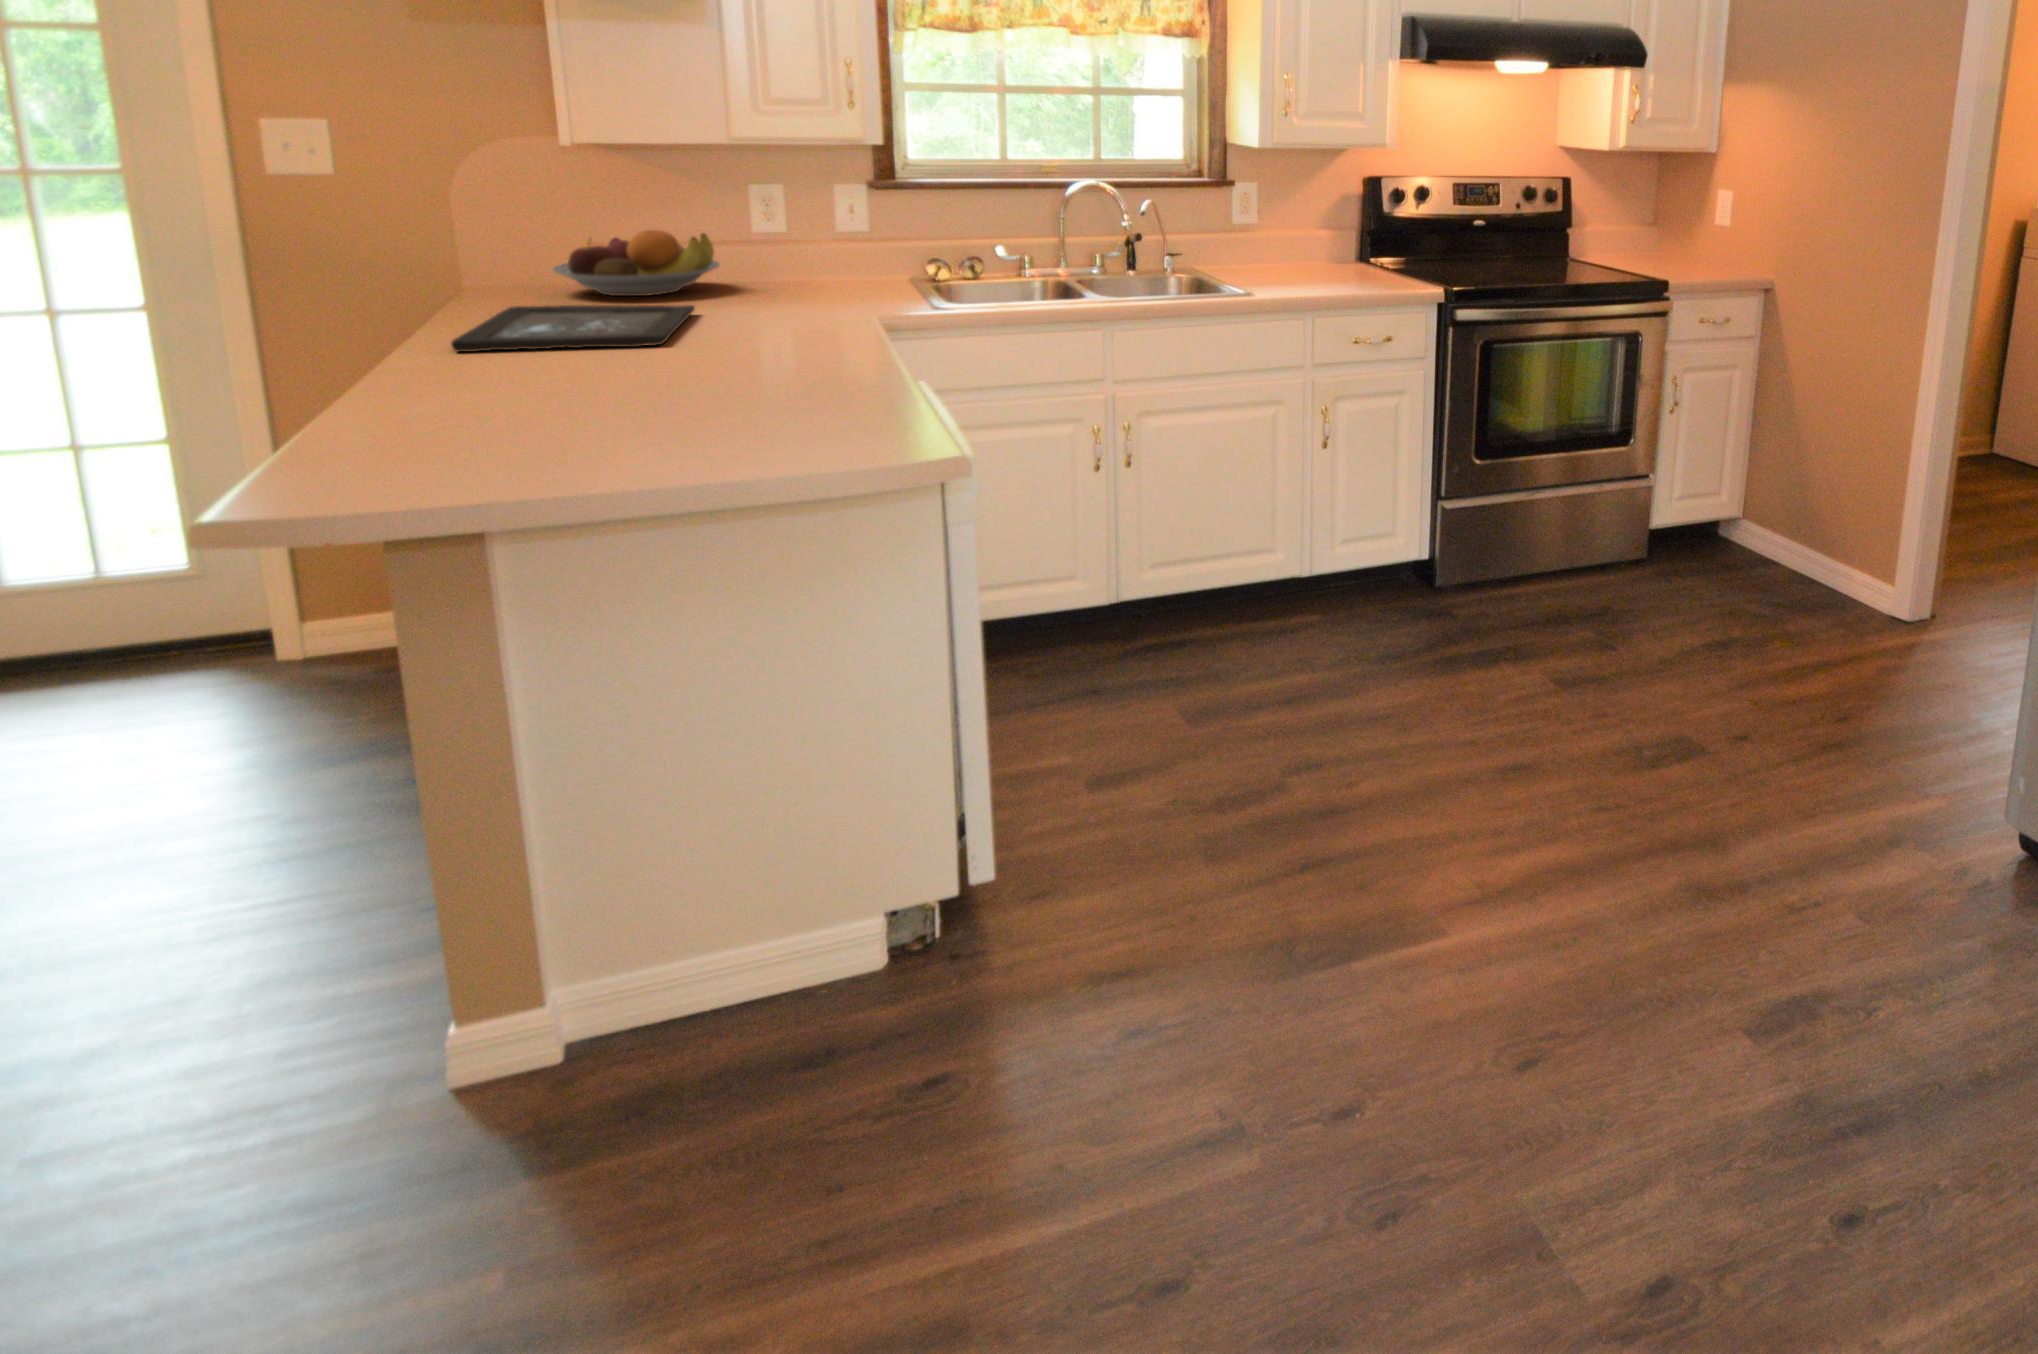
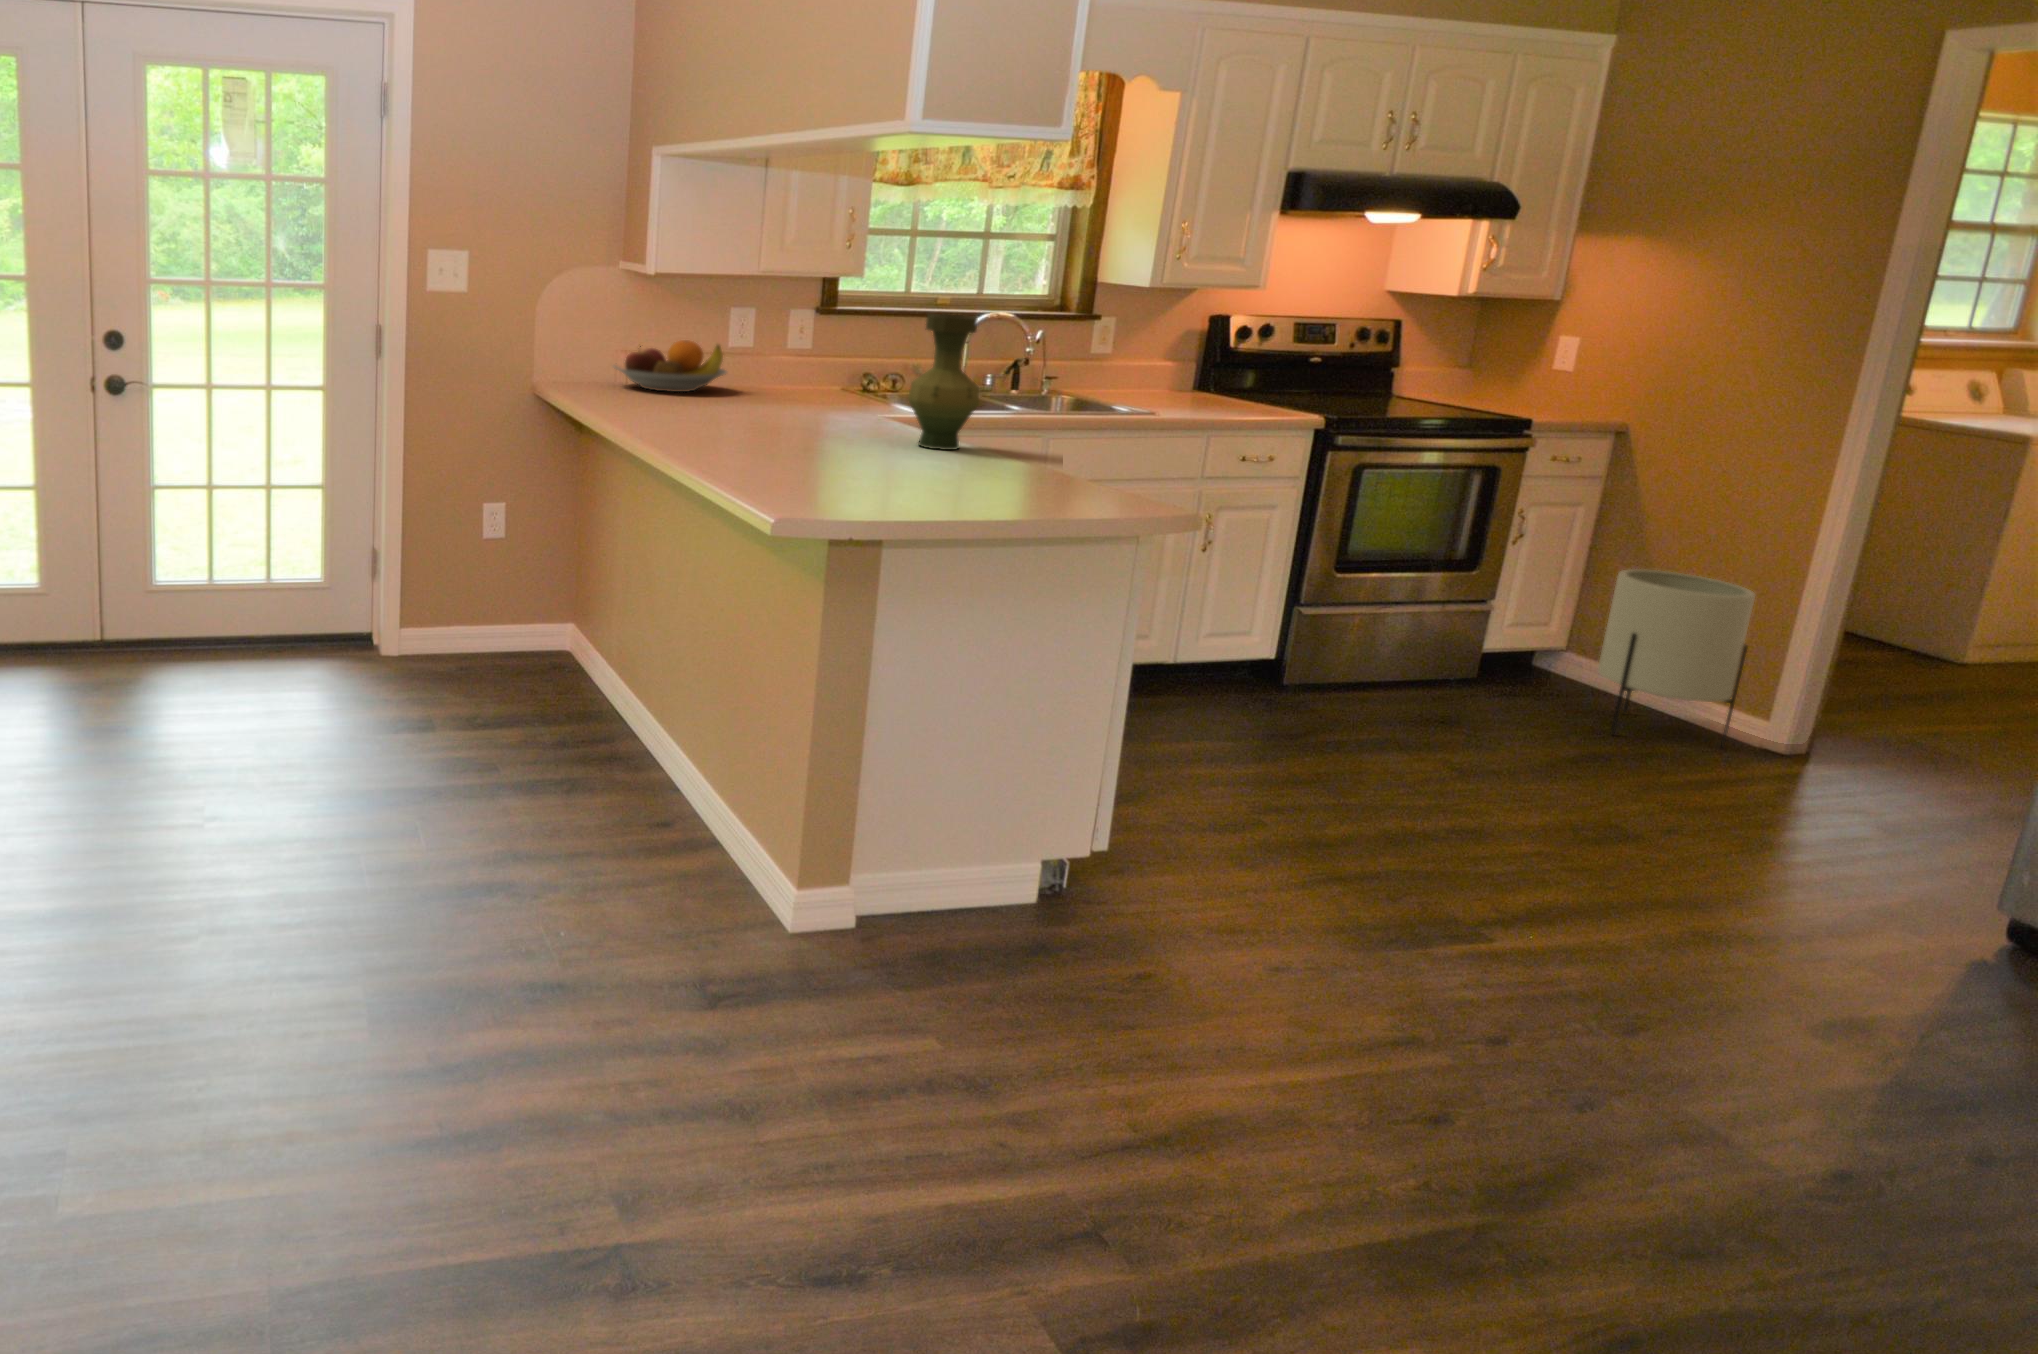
vase: none [733,199,833,378] -> present [908,314,979,450]
tray: present [451,305,695,352] -> none [636,393,800,425]
planter: none [1738,431,1861,613] -> present [1598,569,1755,747]

